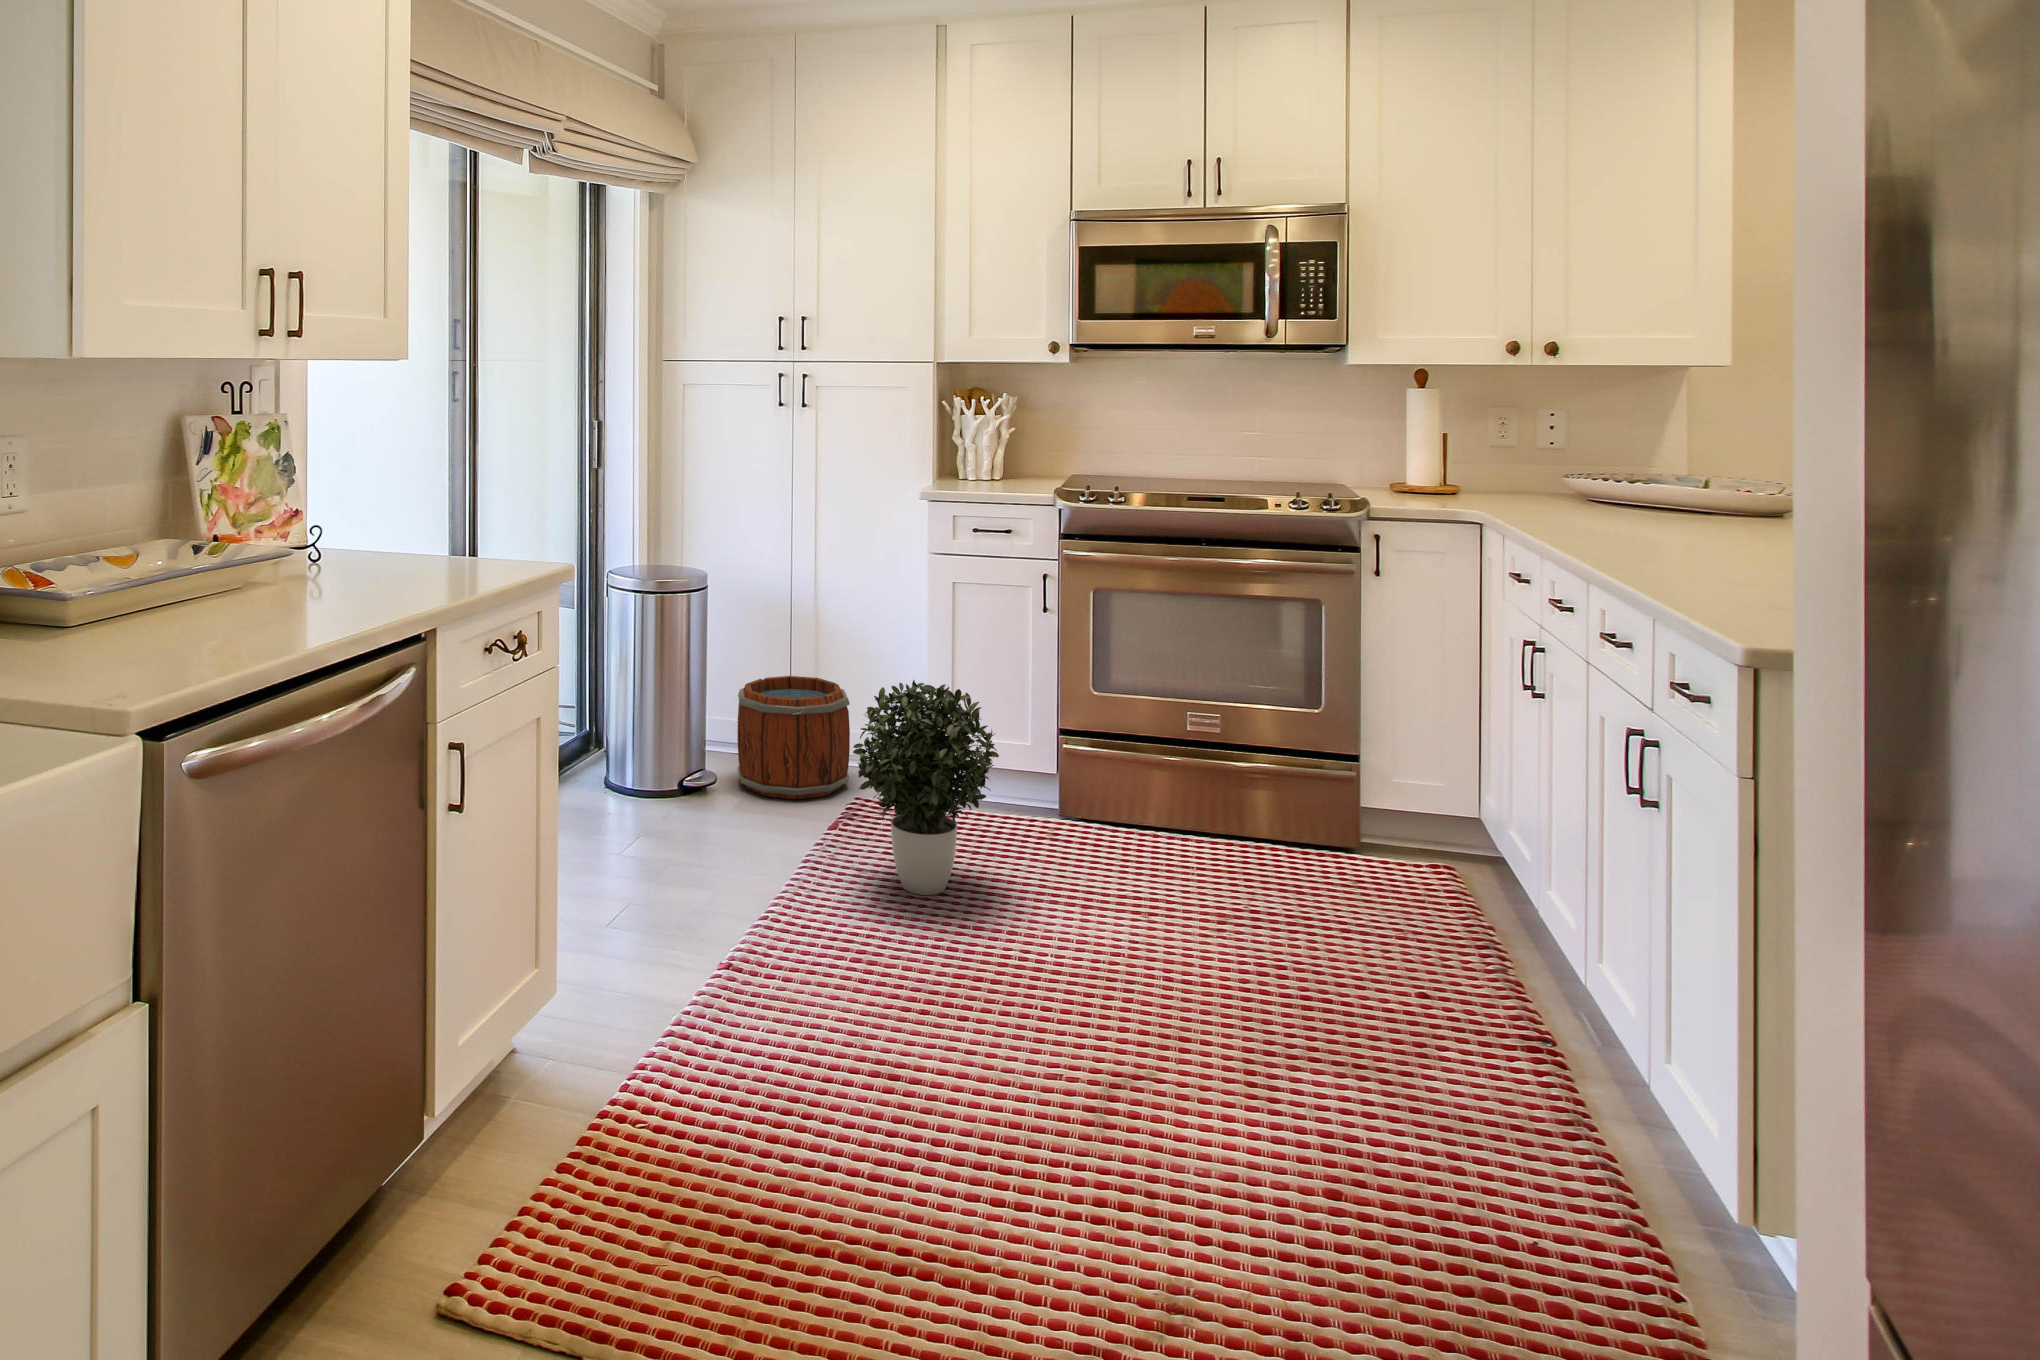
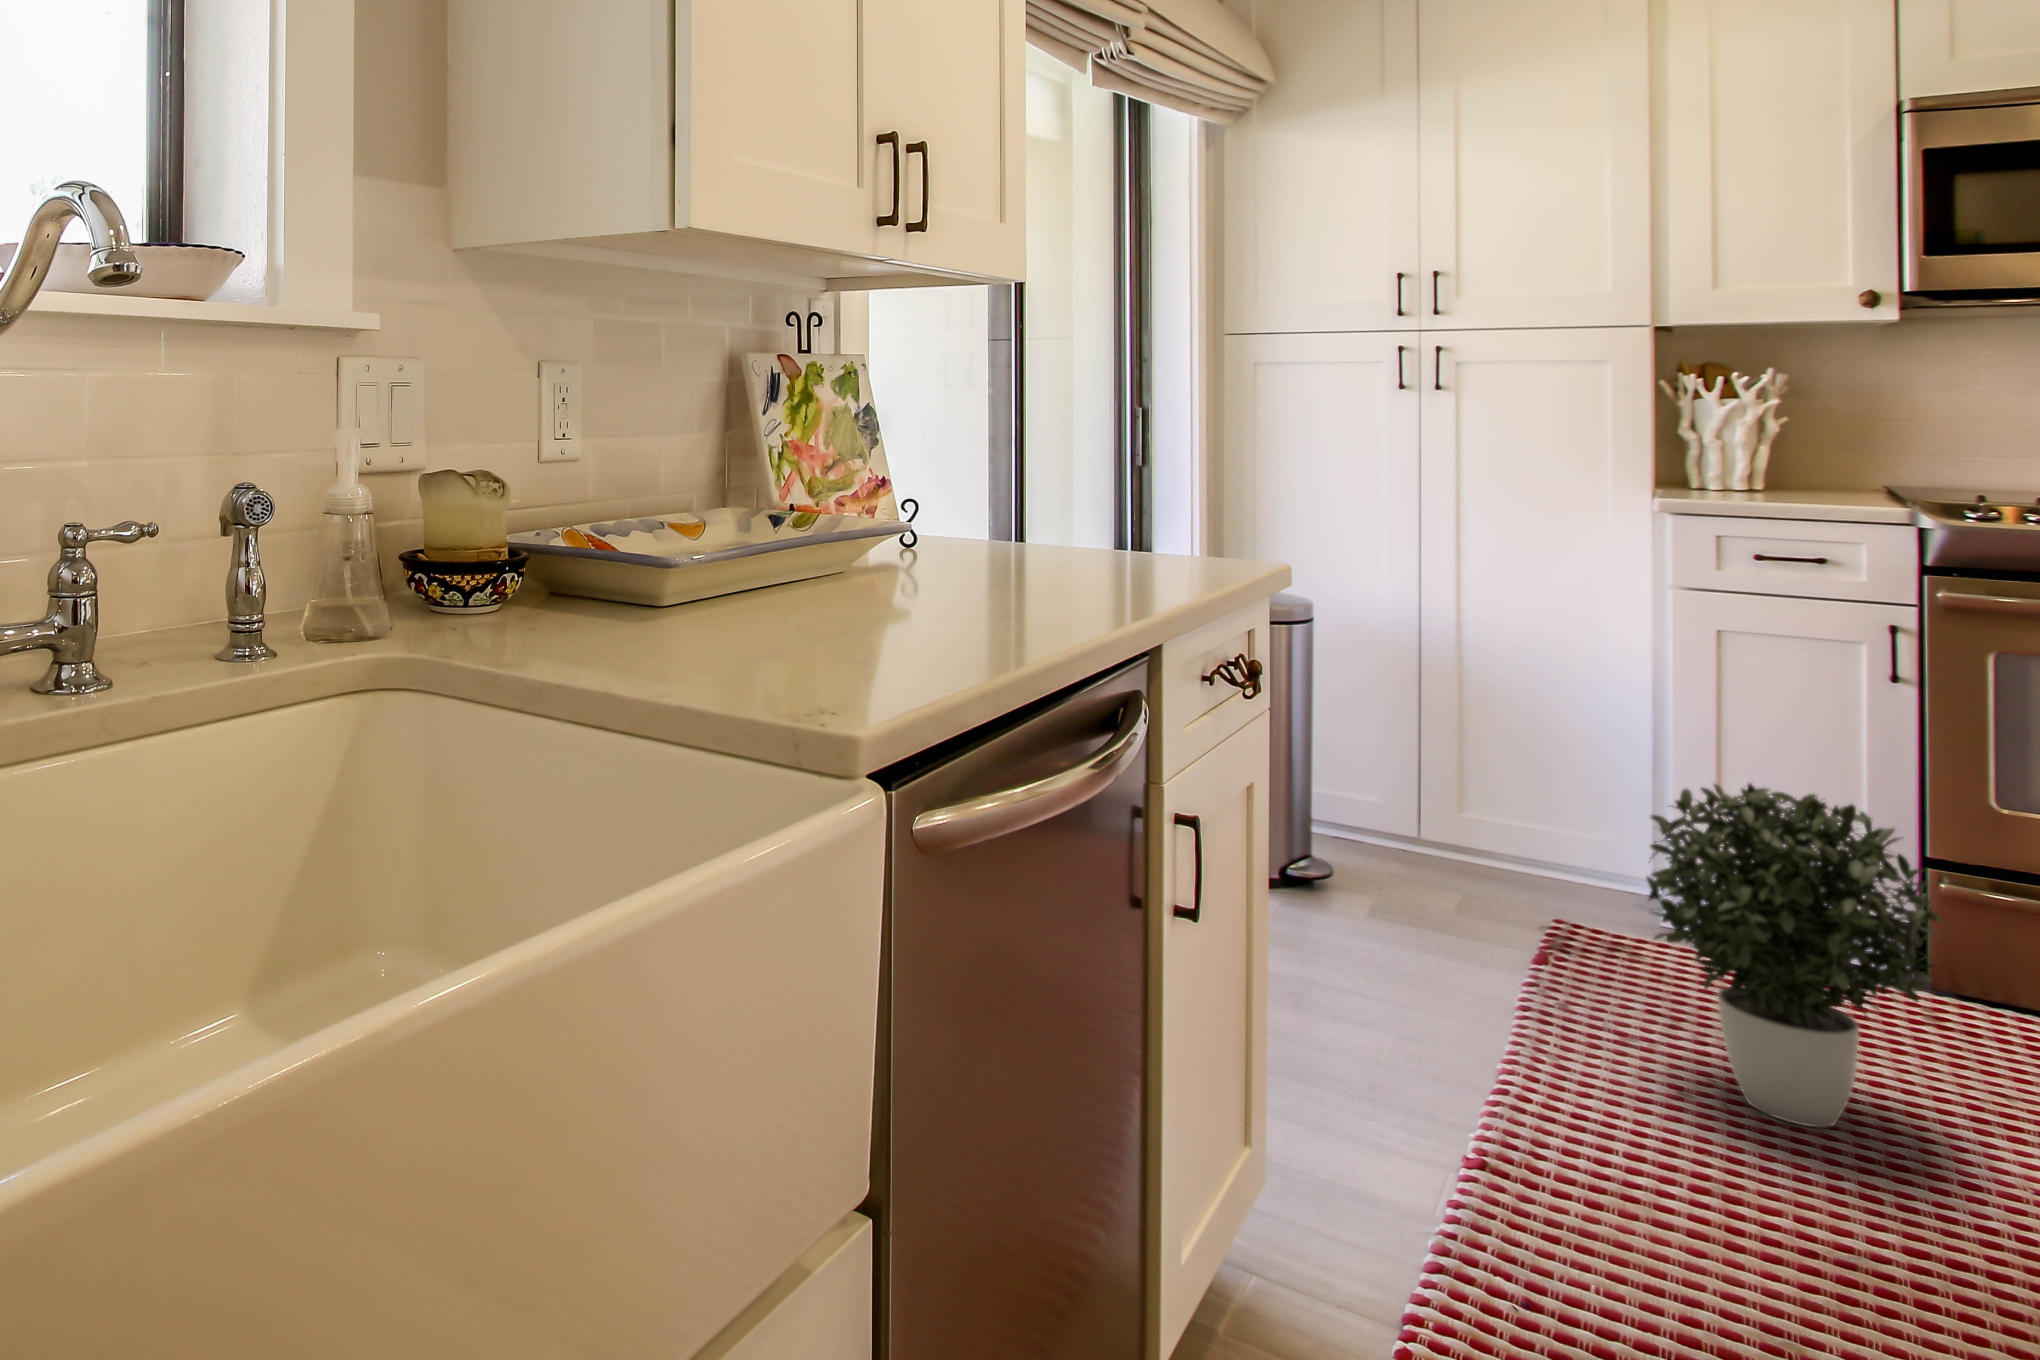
bucket: present [737,676,850,799] -> none [1350,753,1543,929]

